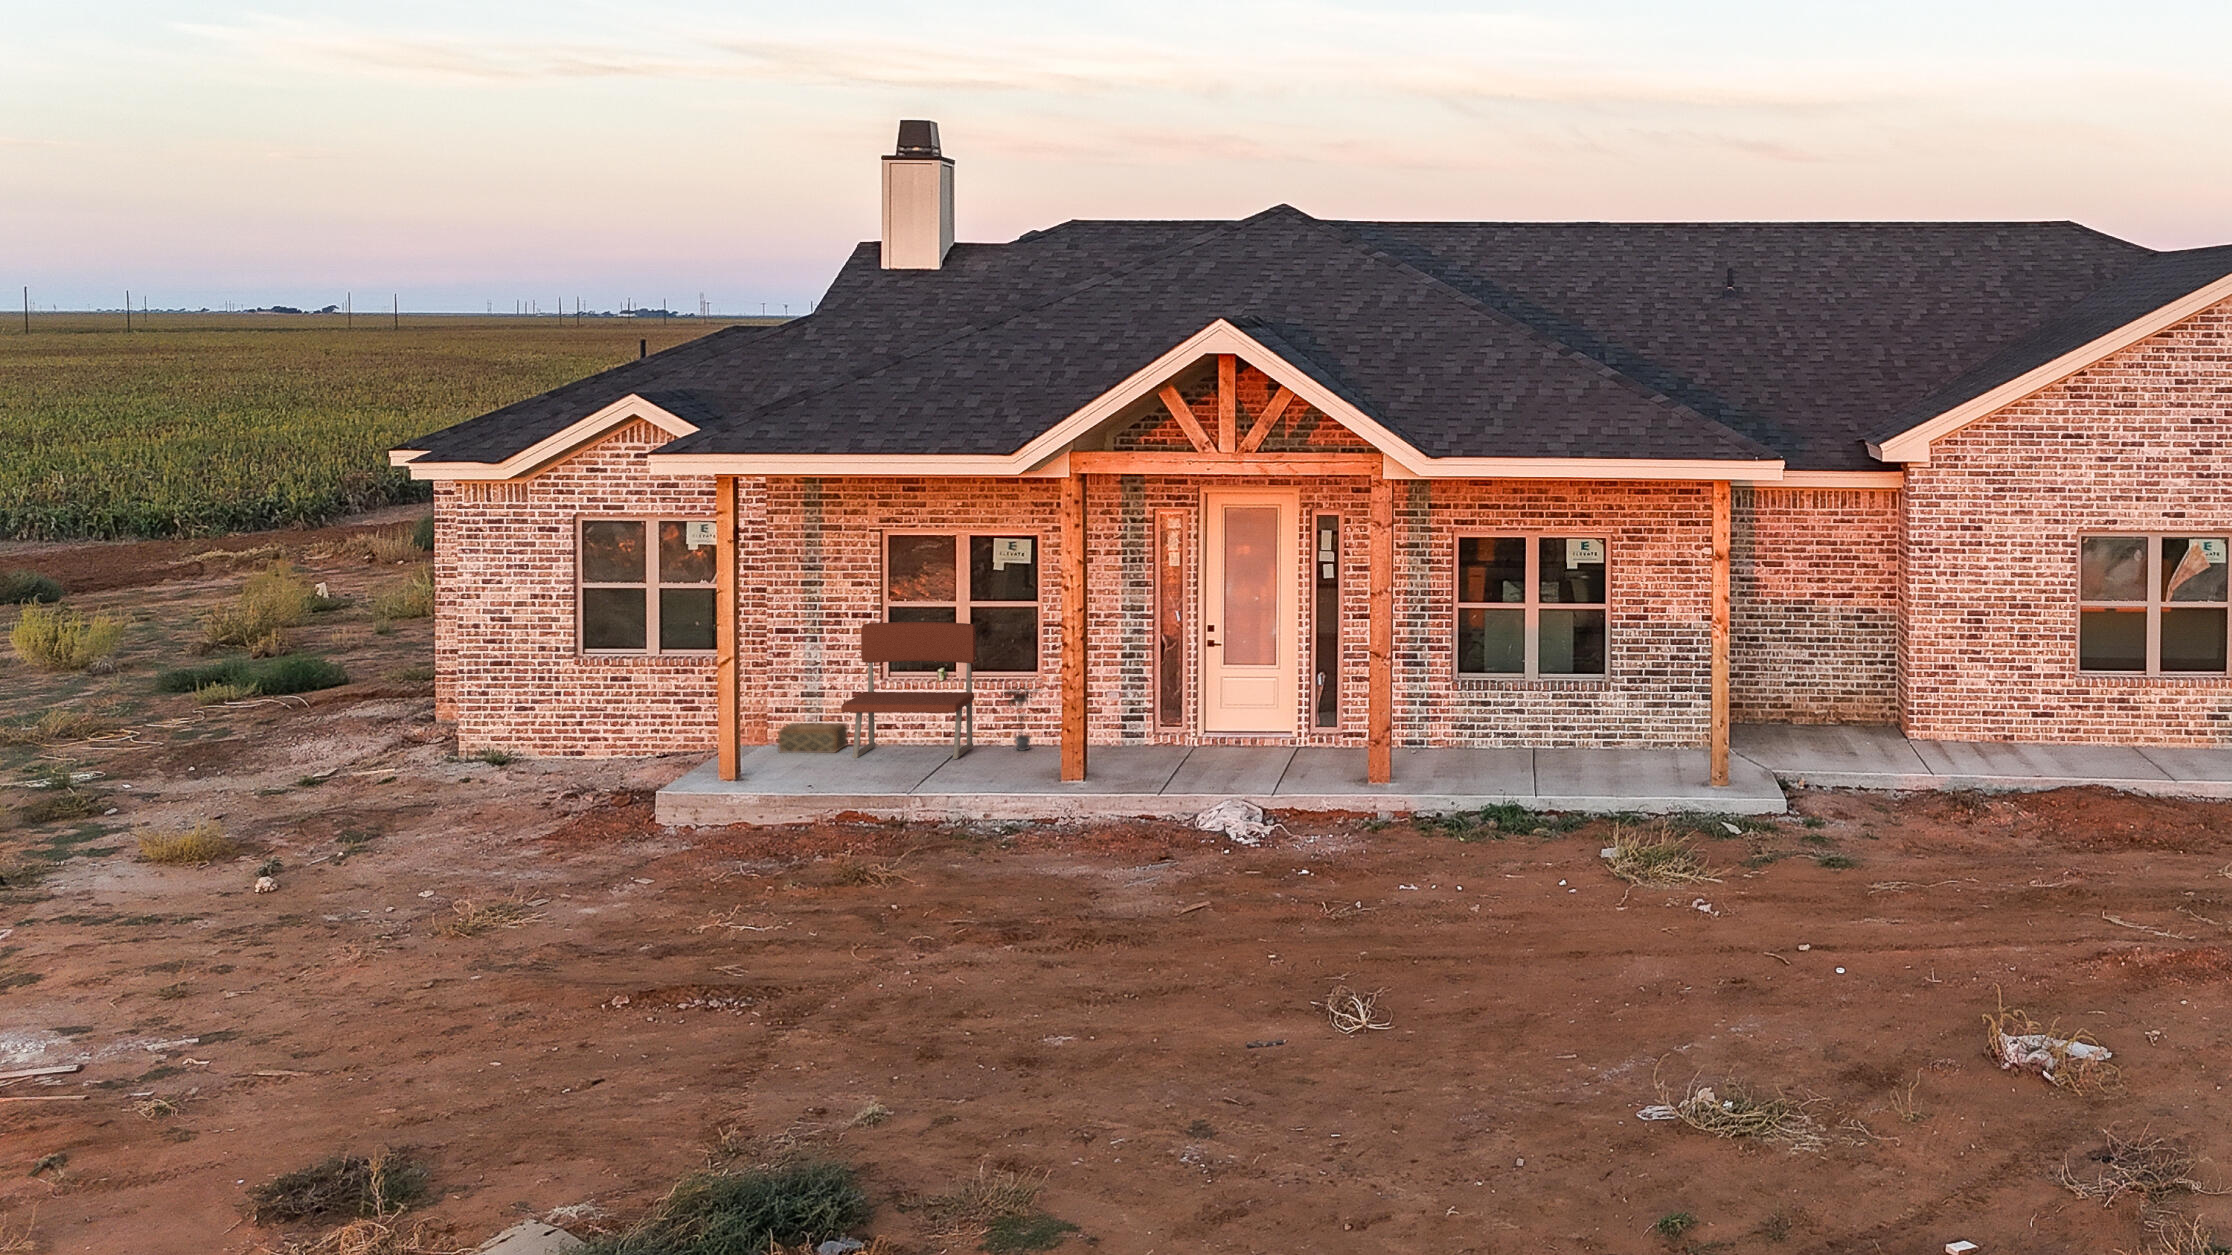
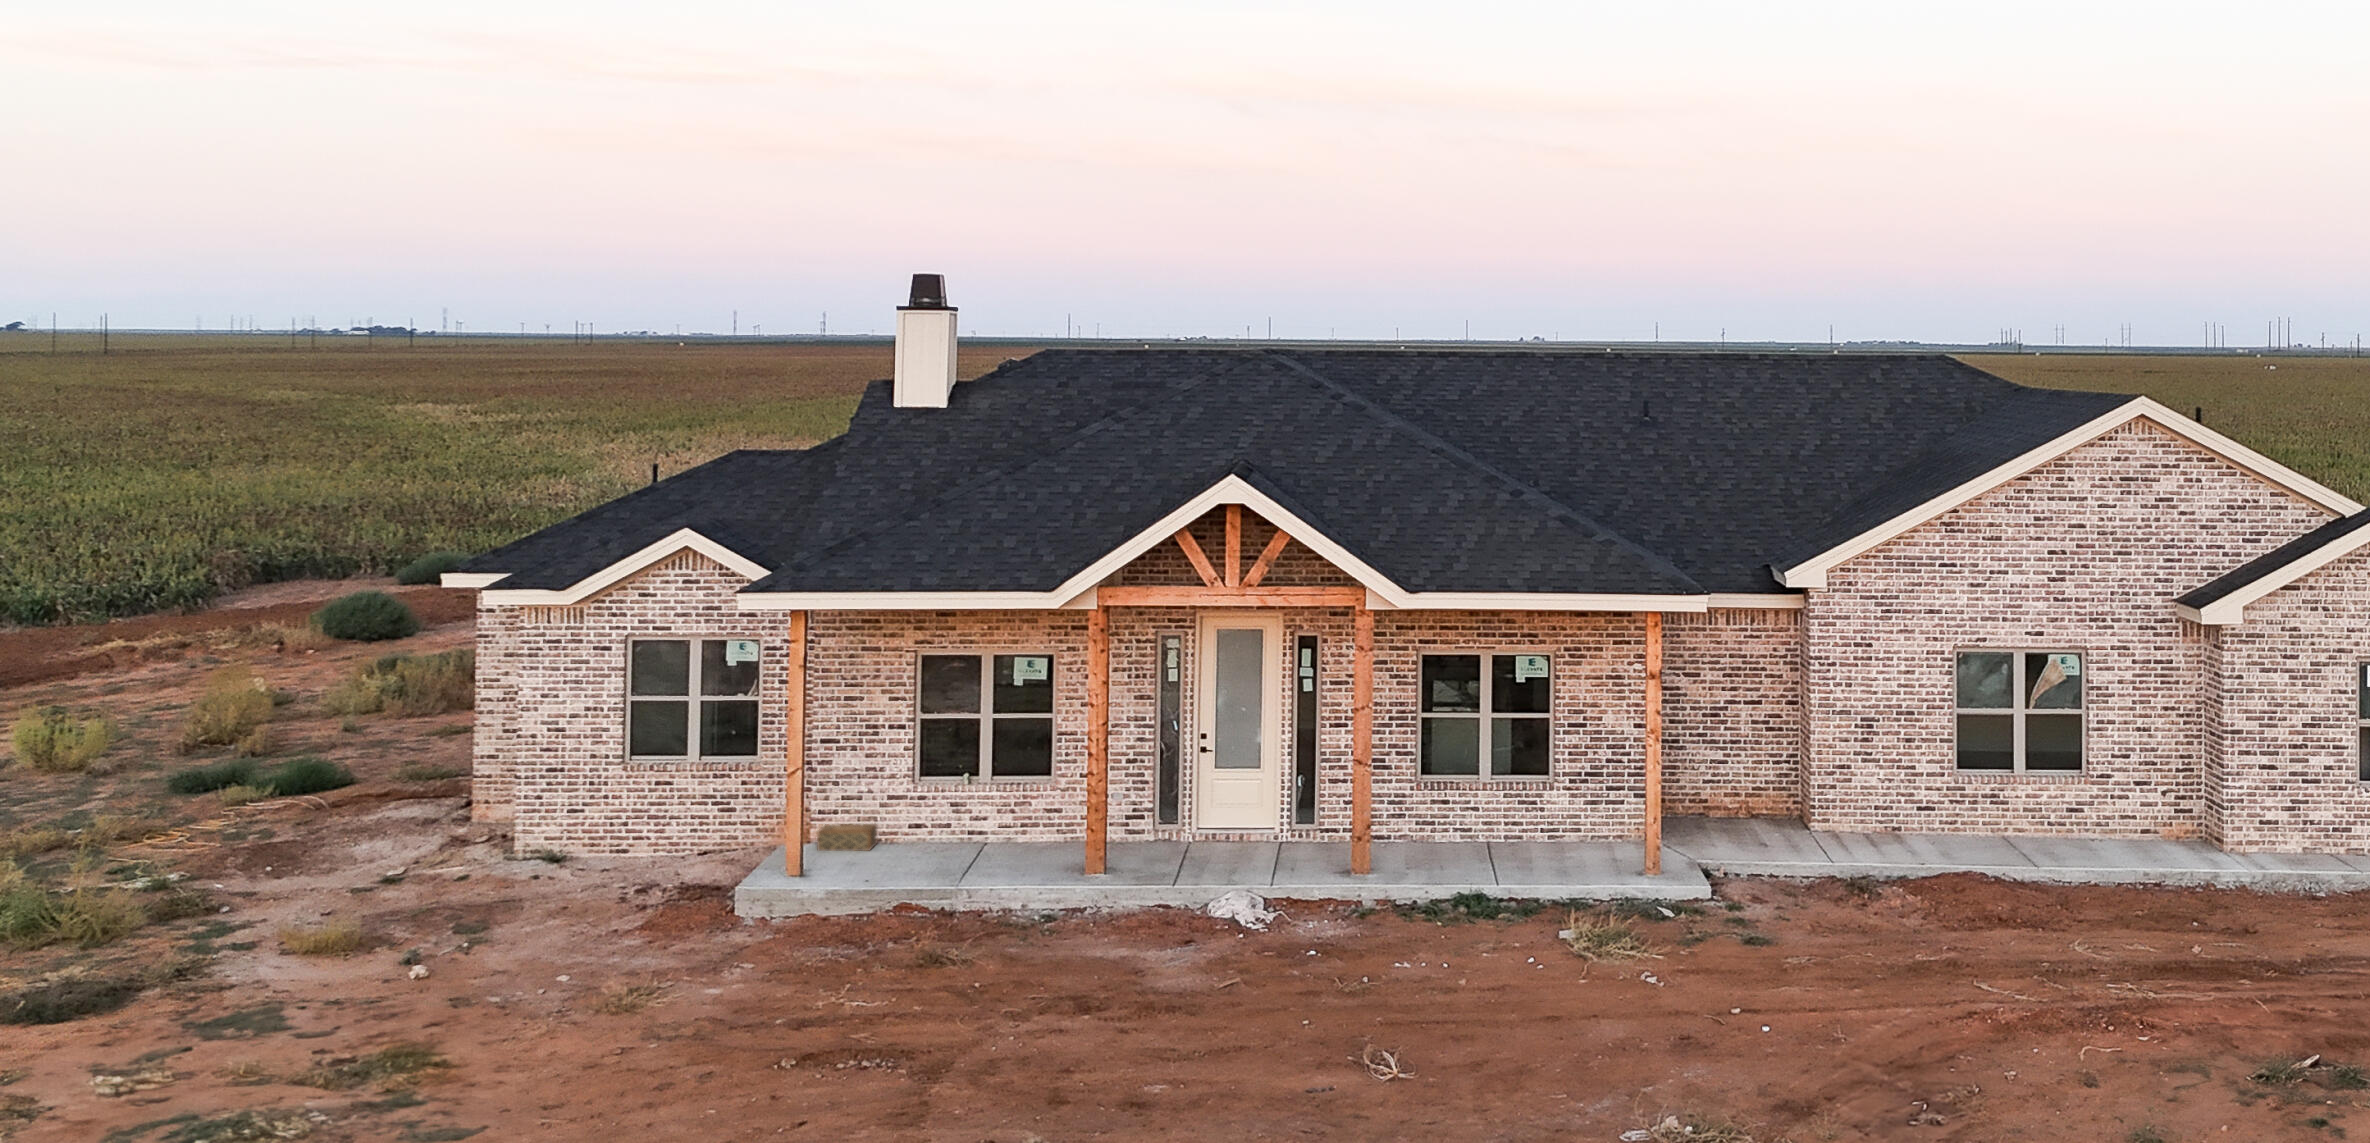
bench: present [841,622,976,759] -> none [879,733,996,856]
potted plant: present [1000,686,1039,751] -> none [1018,787,1055,847]

